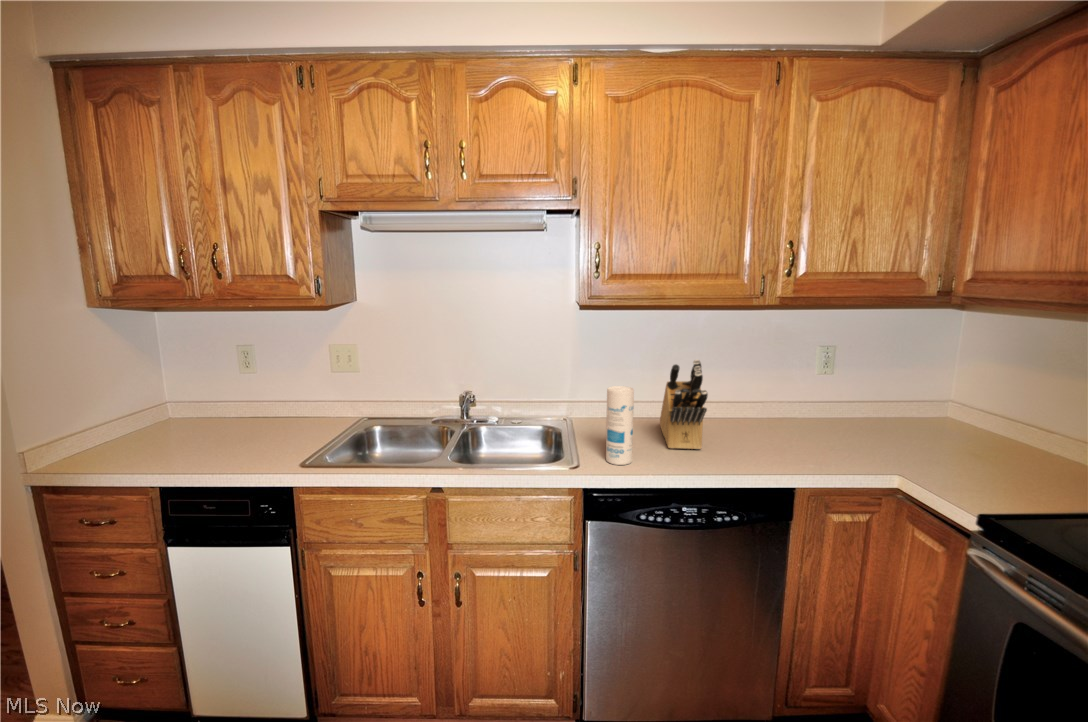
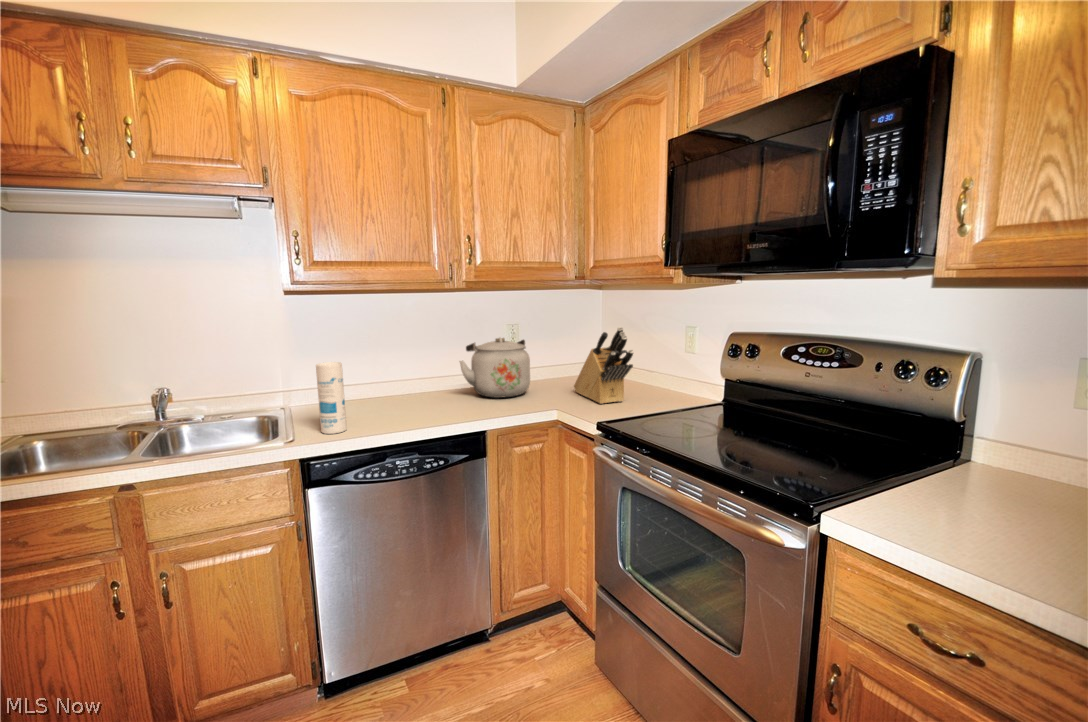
knife block: present [660,360,708,449] -> present [574,327,633,404]
kettle: none [759,367,855,442] -> present [460,338,530,398]

